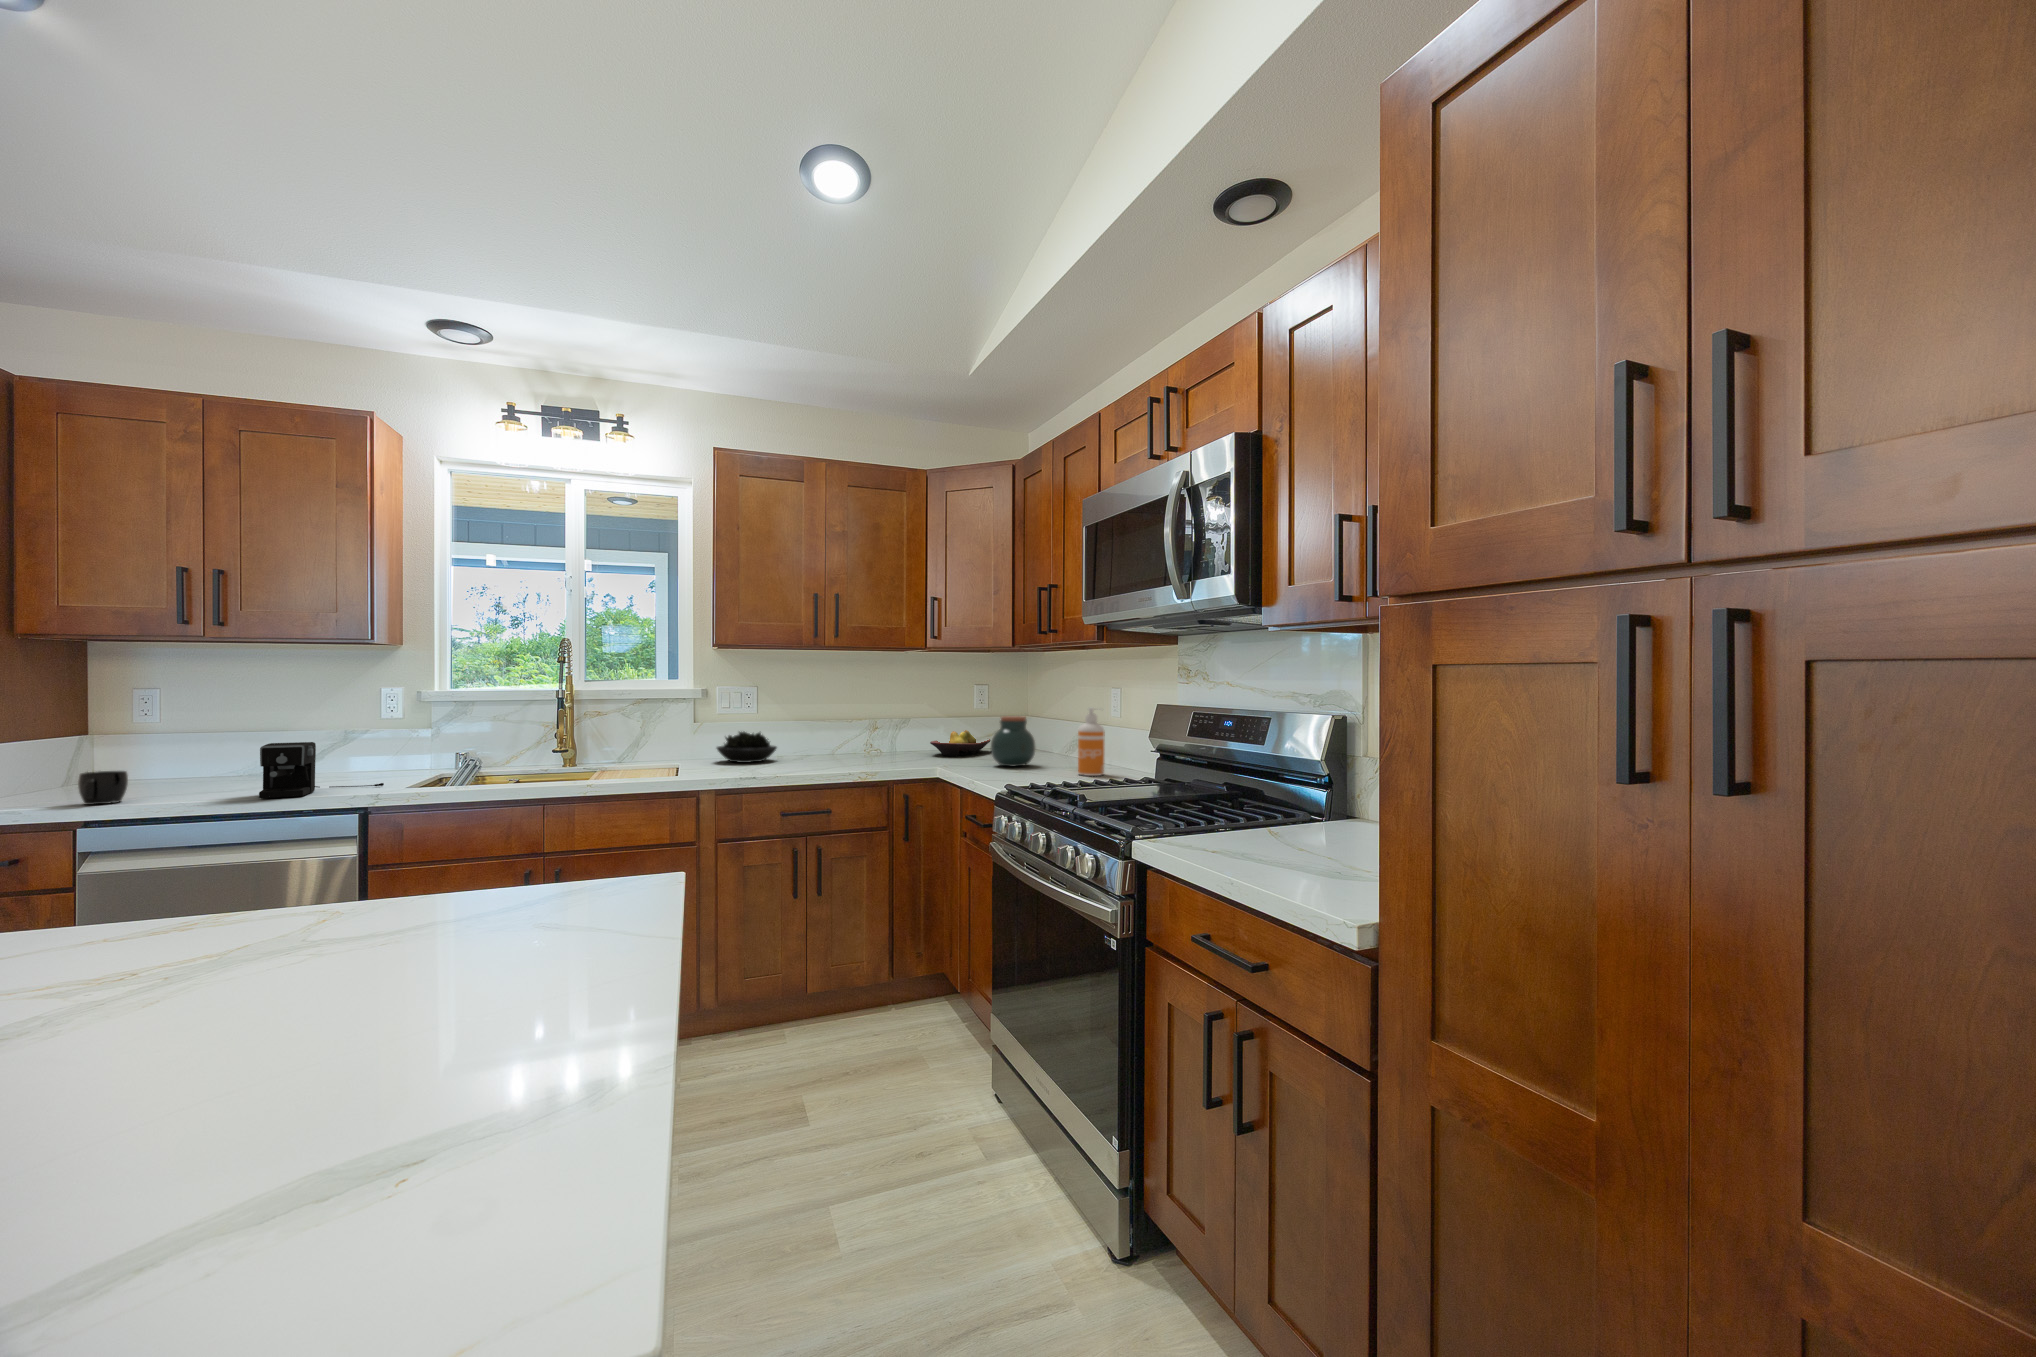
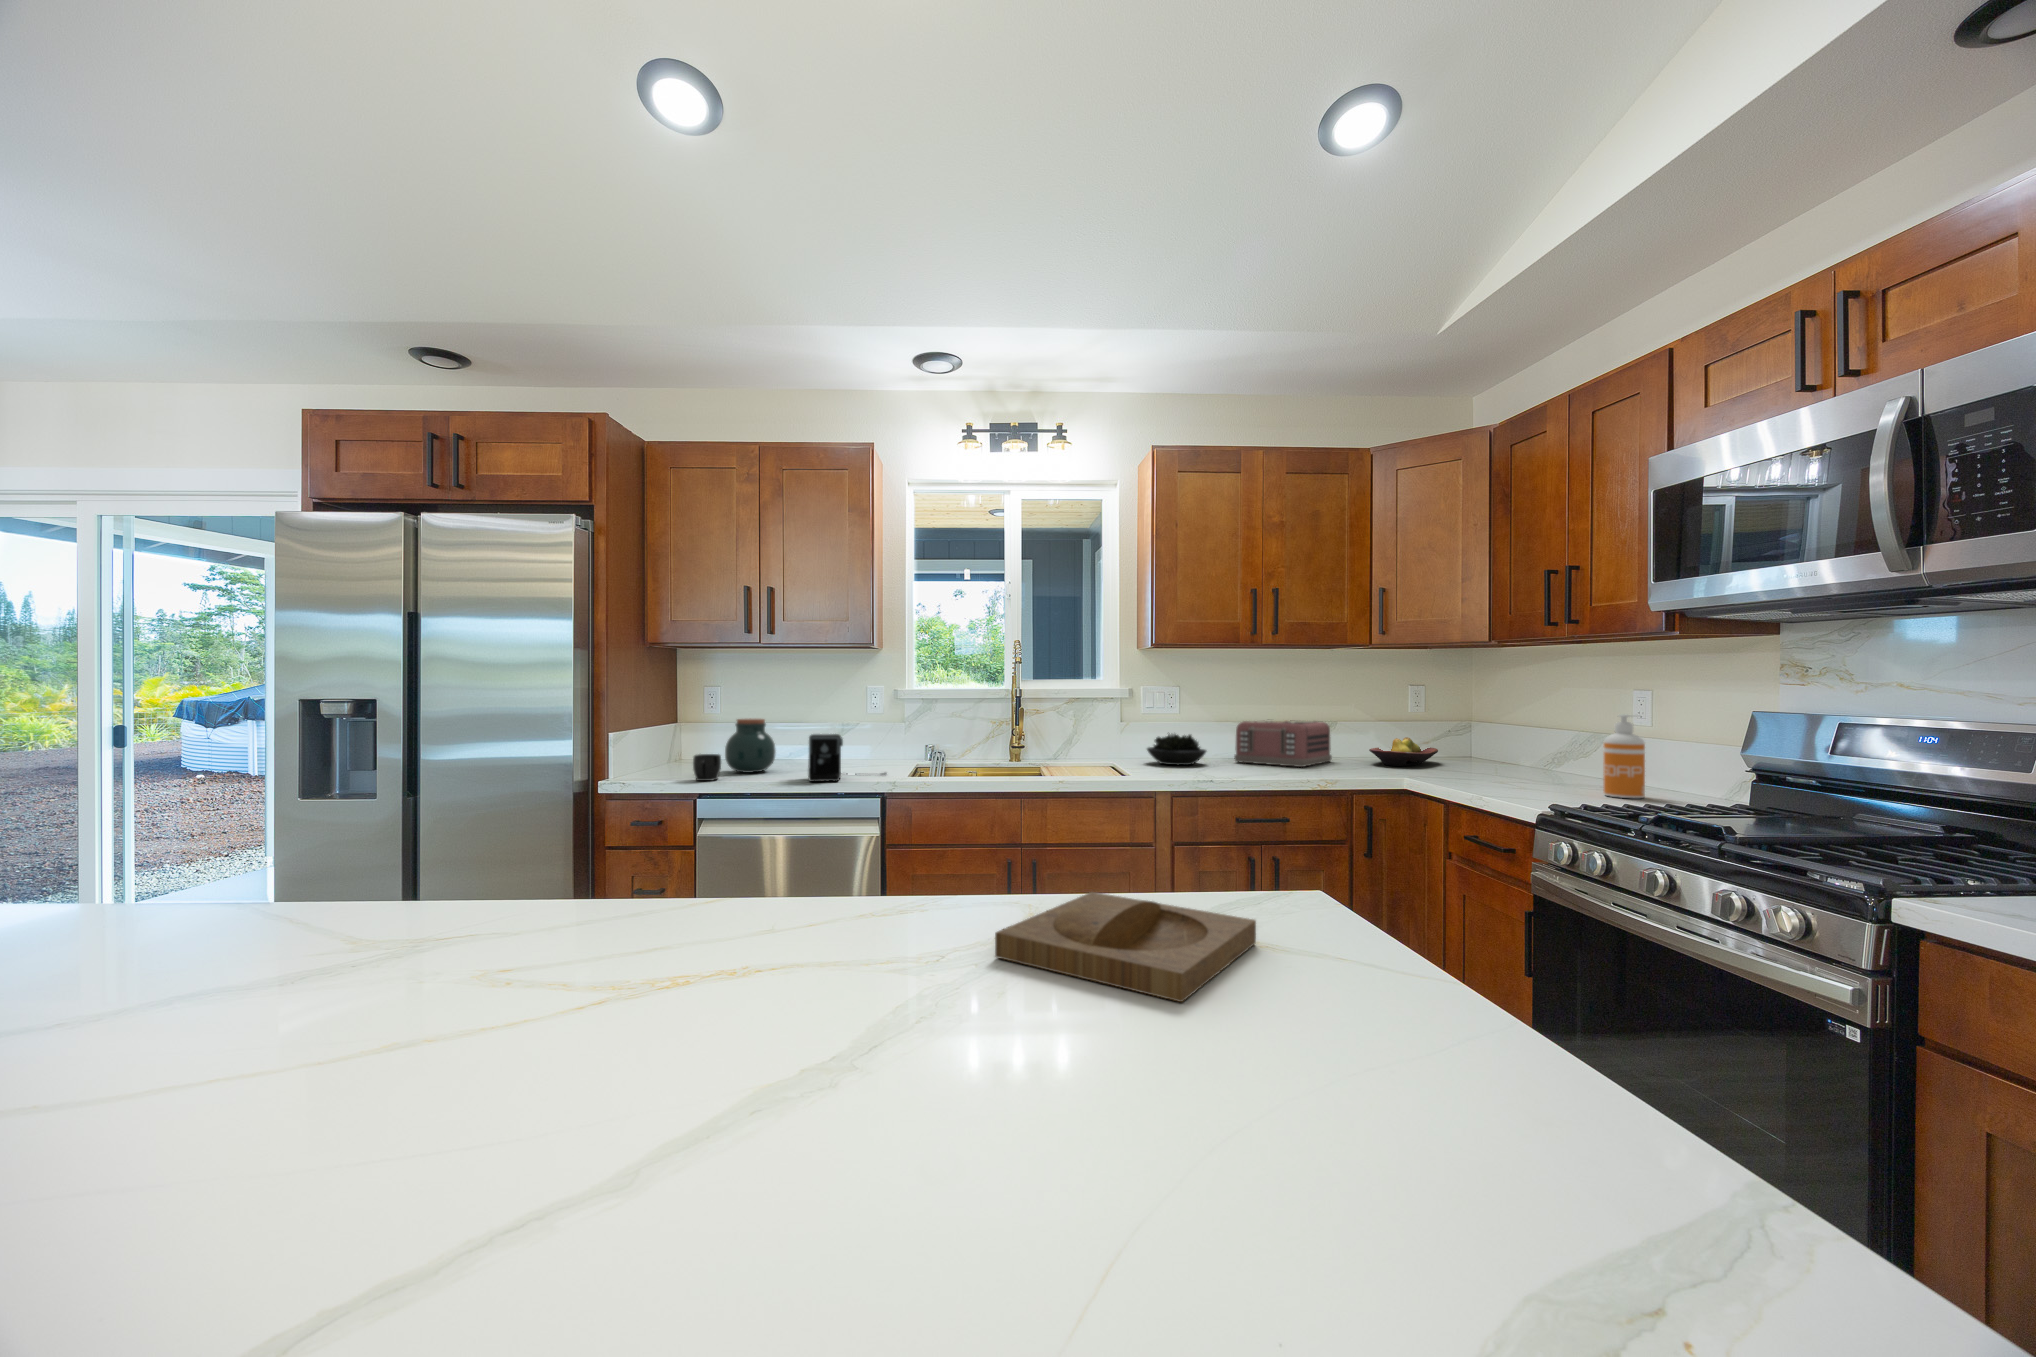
jar: present [991,716,1036,767] -> present [725,719,776,773]
toaster: none [807,717,901,760] -> present [1234,720,1332,767]
tray: none [186,897,537,998] -> present [995,892,1256,1002]

